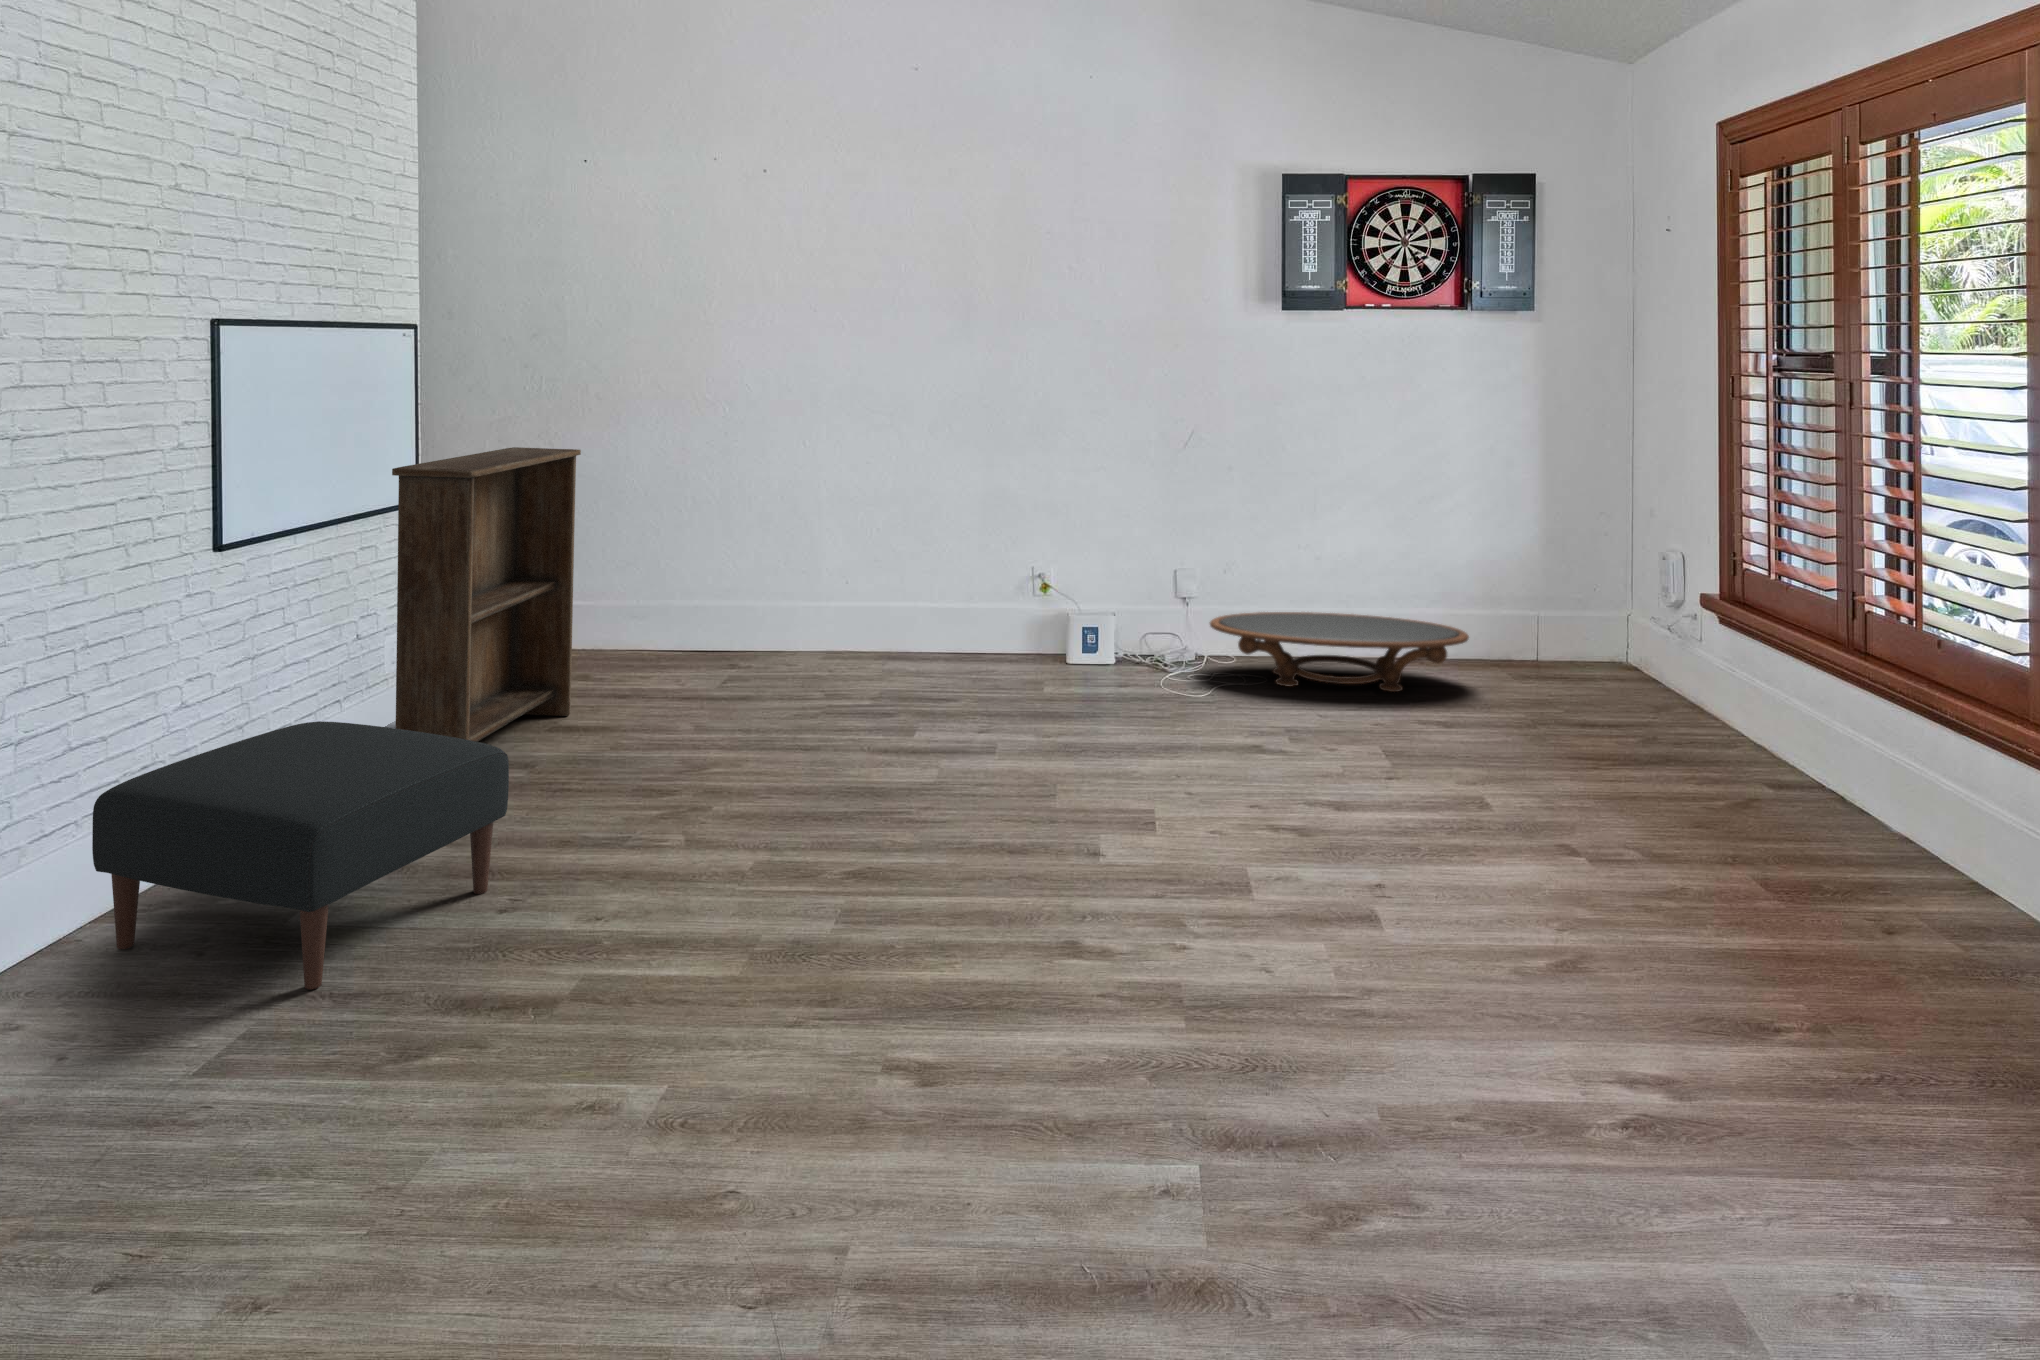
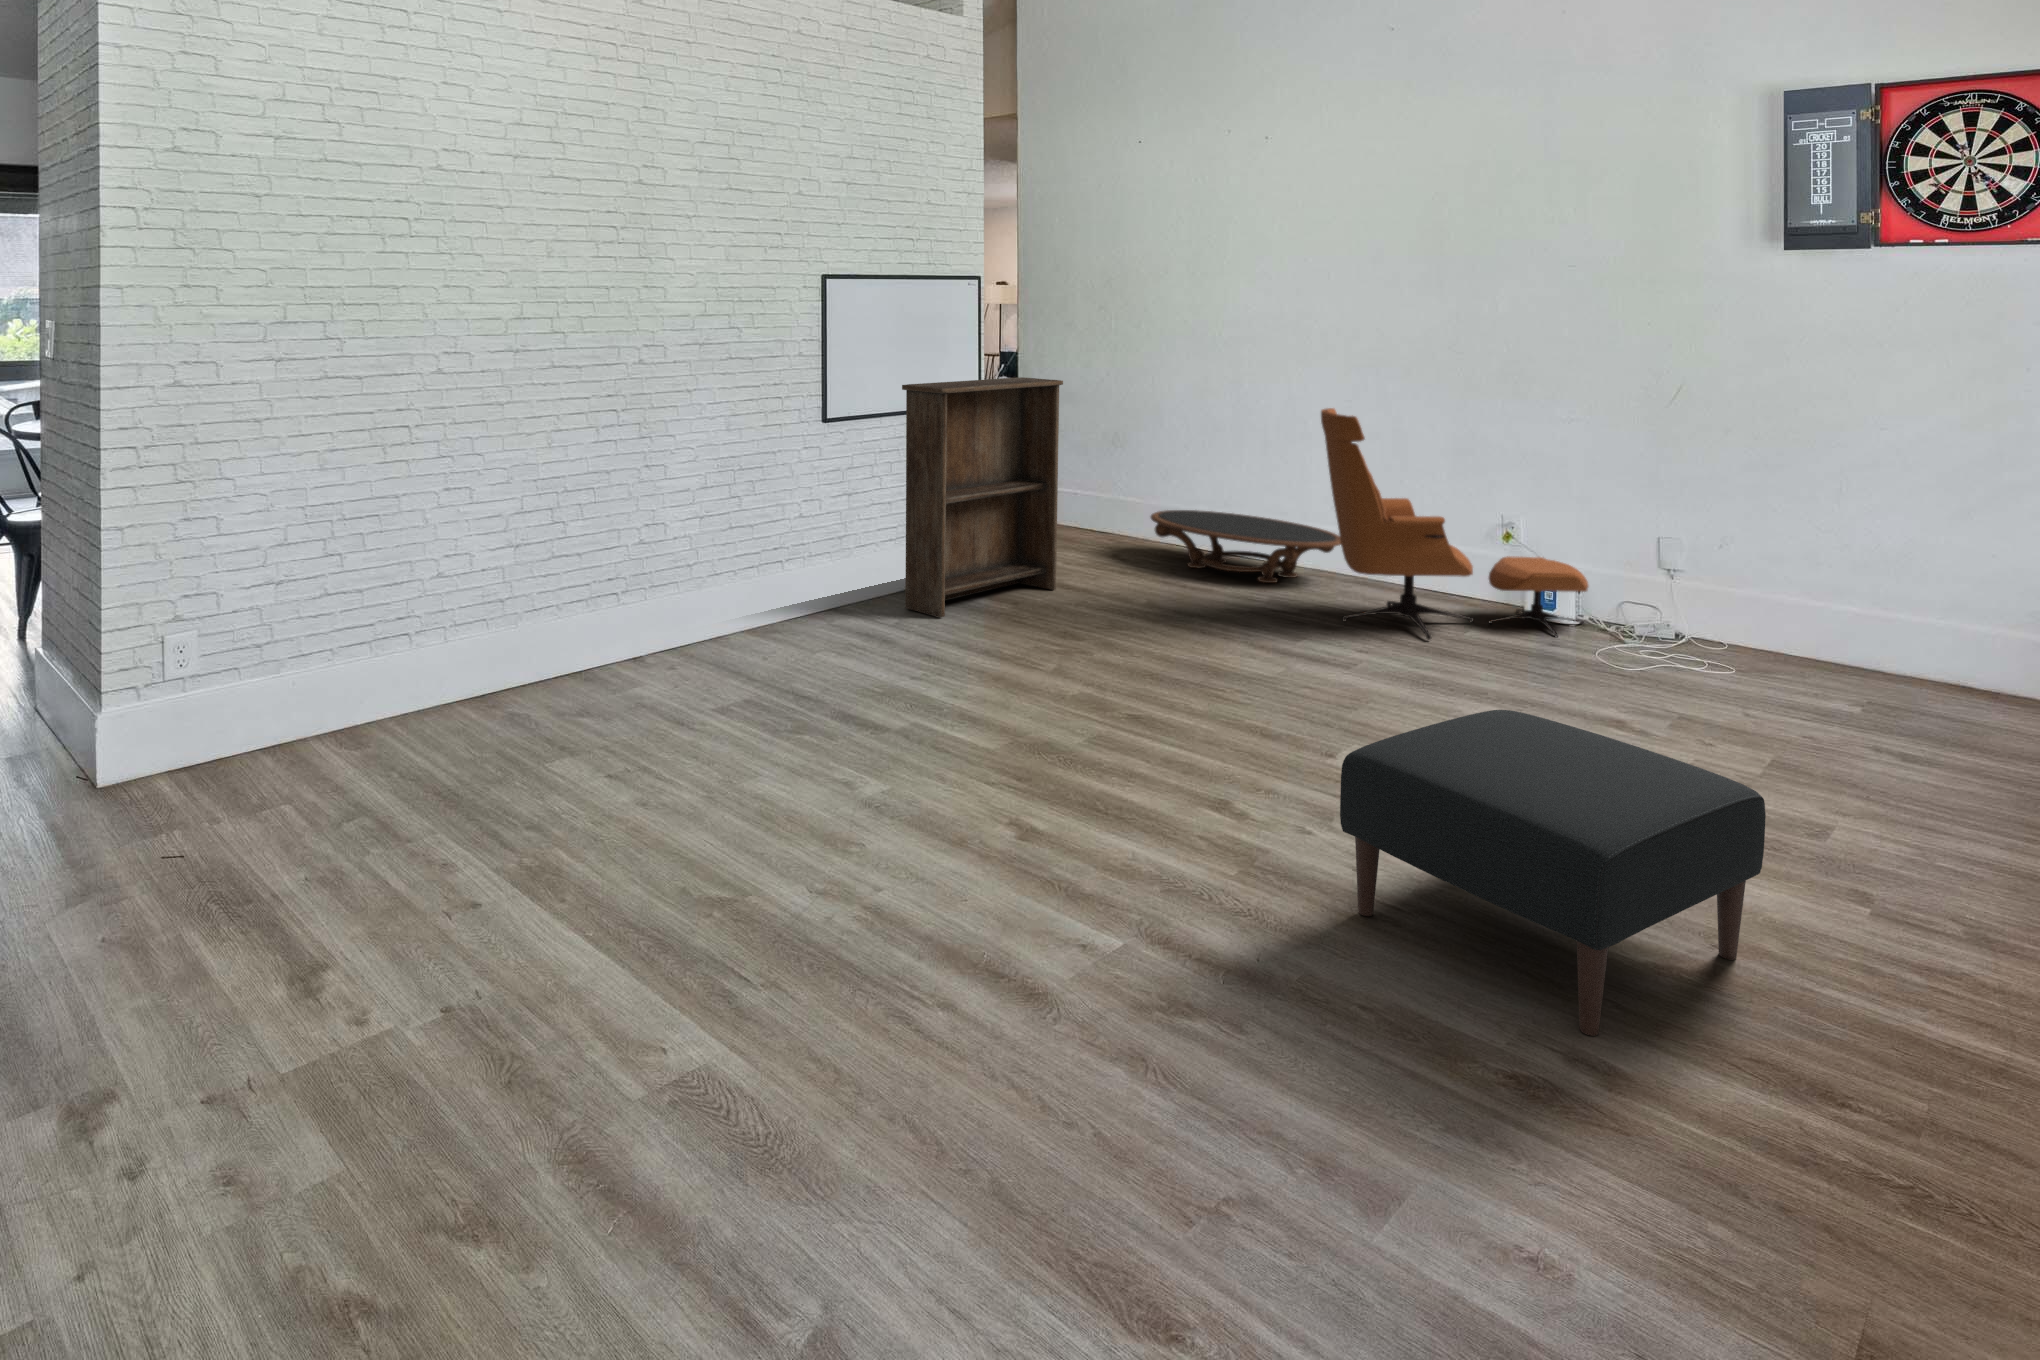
lounge chair: none [895,466,1129,700] -> present [1321,408,1588,640]
coffee table: present [1210,612,1469,692] -> present [1151,510,1341,583]
ottoman: present [92,721,509,989] -> present [1340,710,1766,1036]

